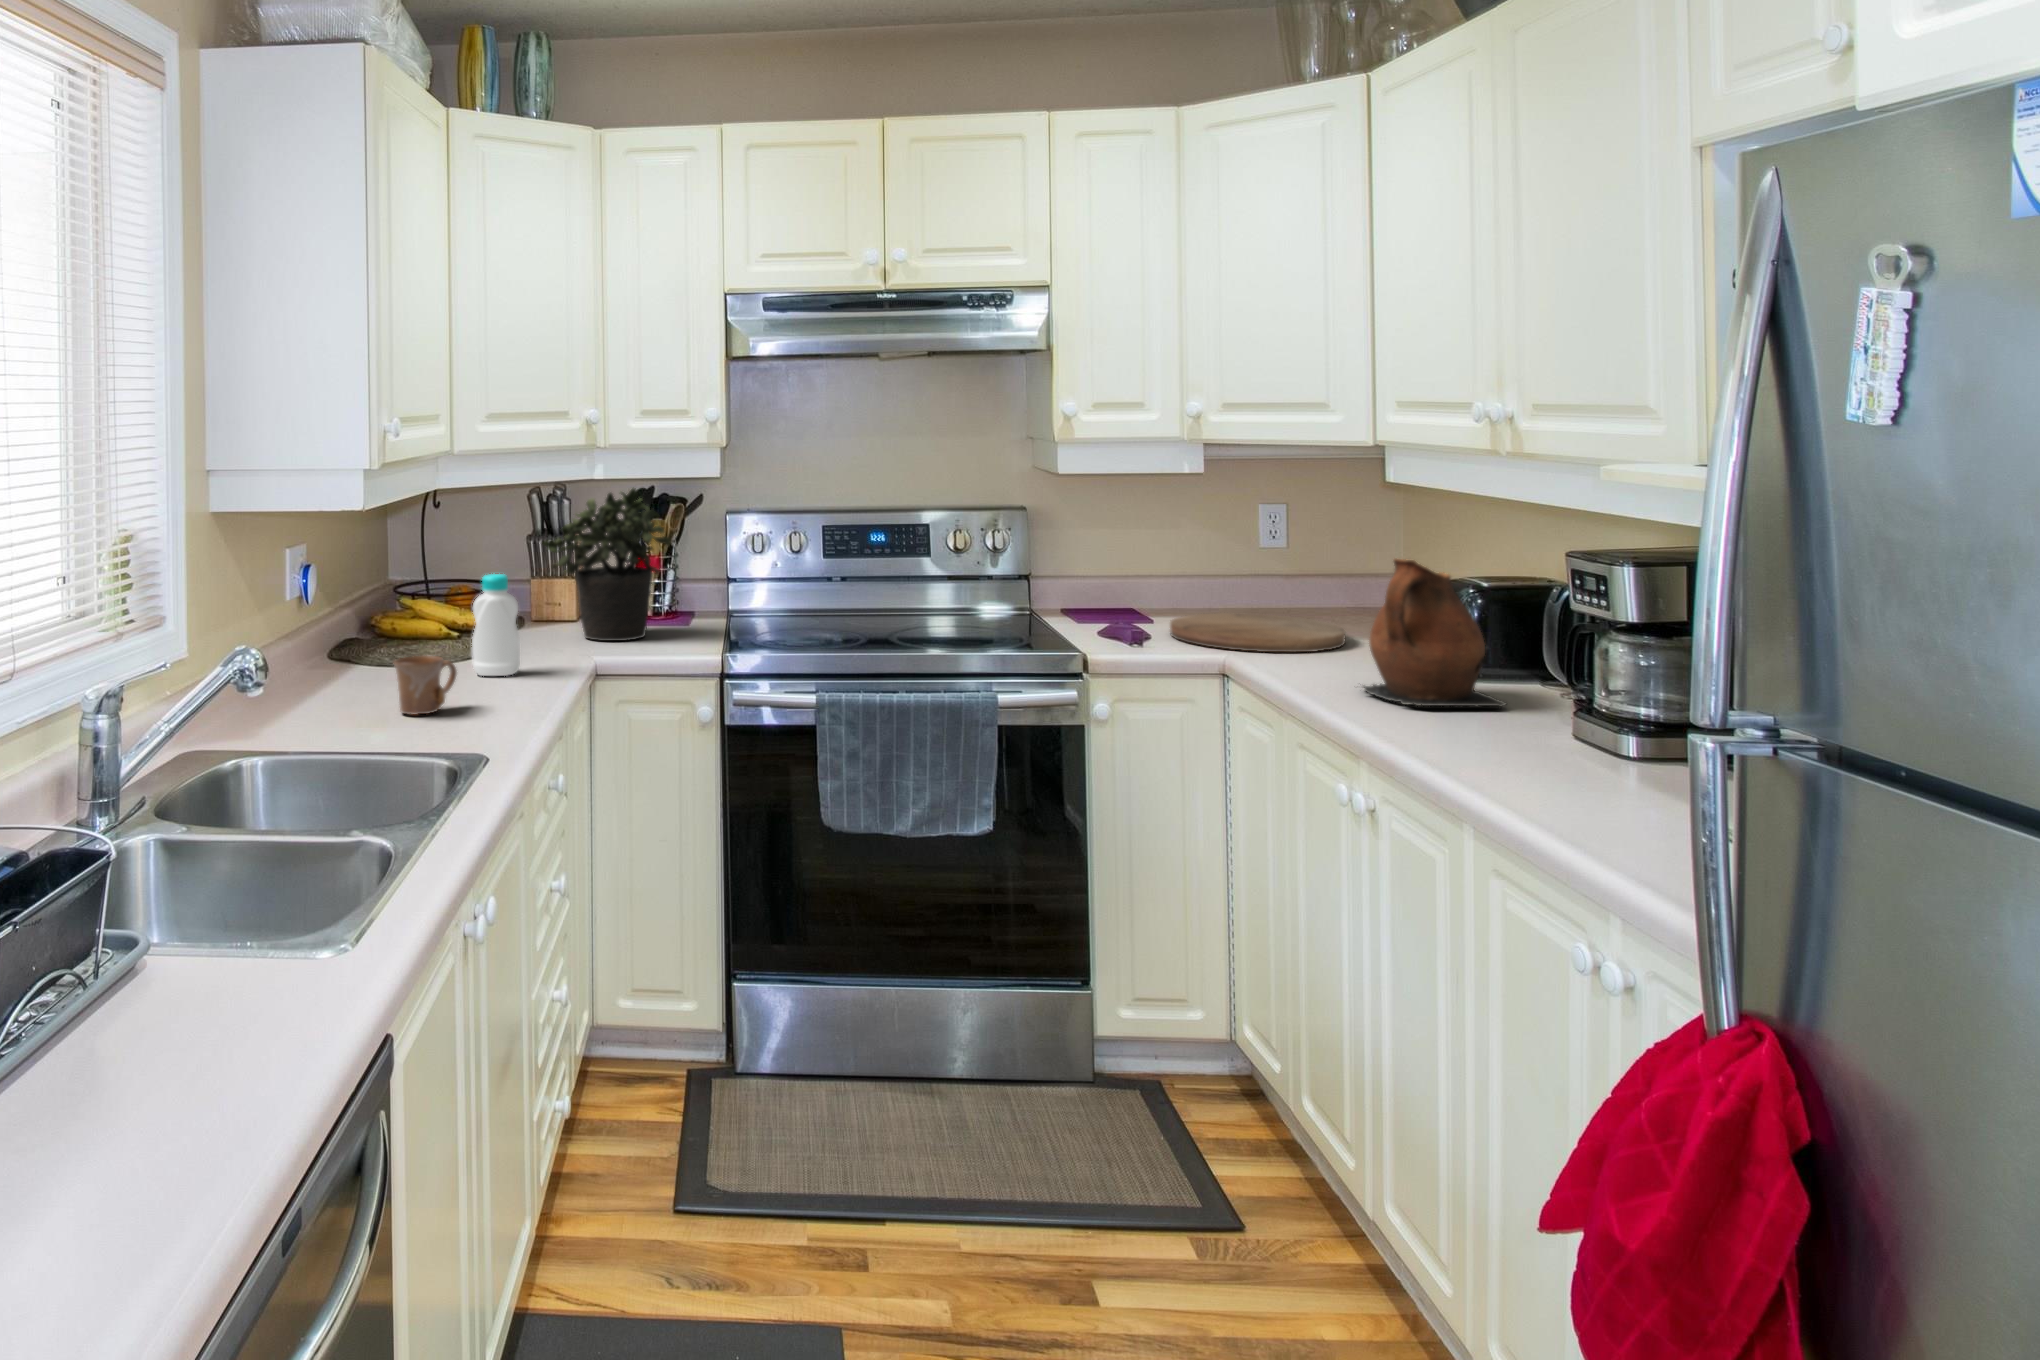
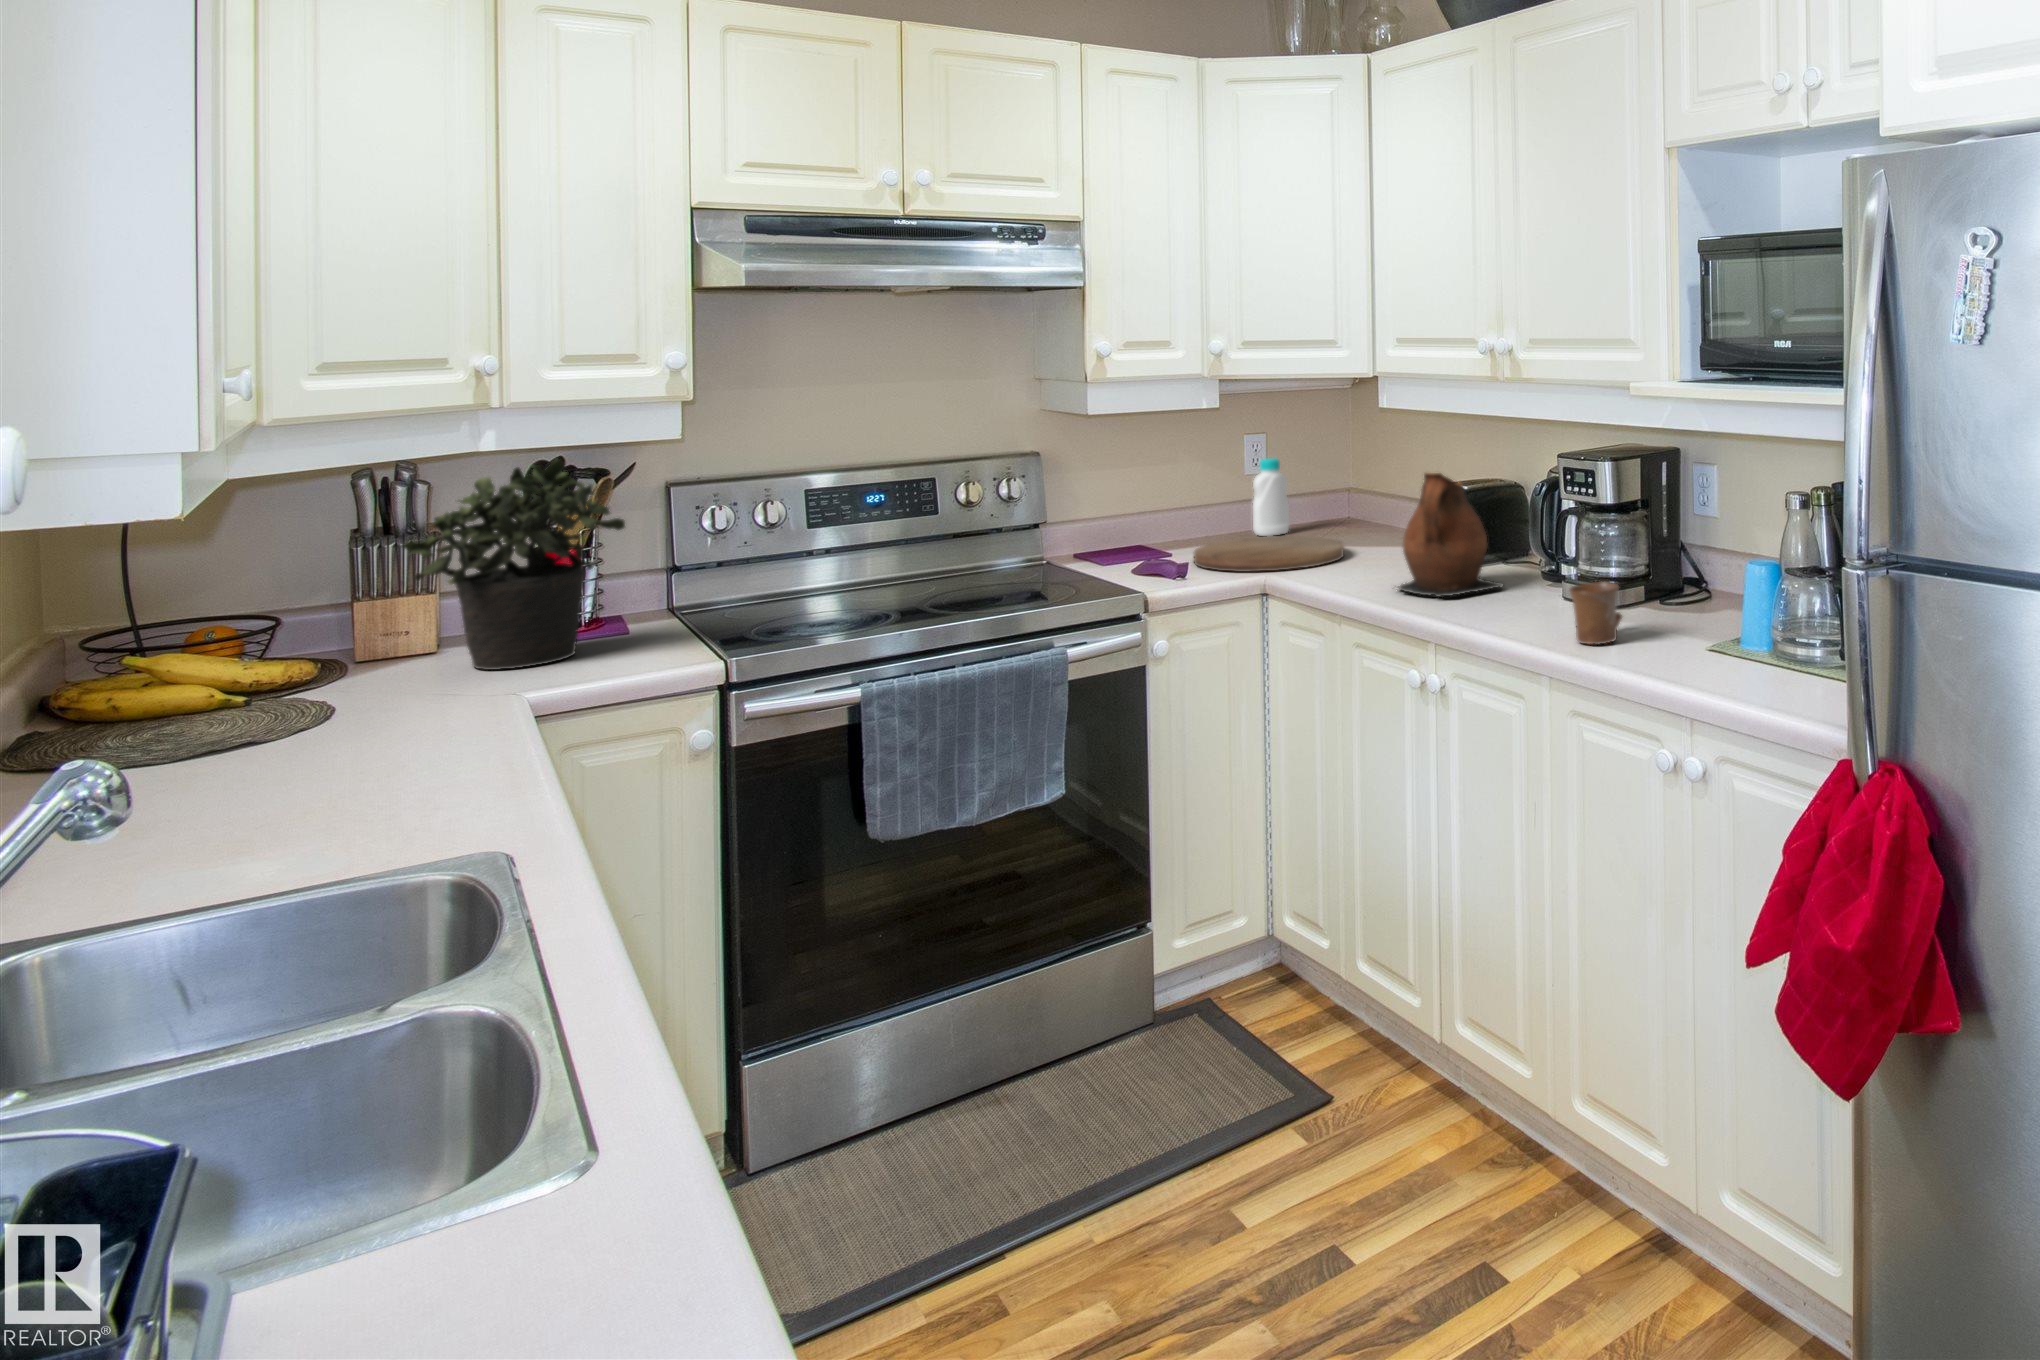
bottle: present [472,574,520,676] -> present [1253,458,1289,536]
mug: present [394,656,457,715] -> present [1569,582,1622,644]

